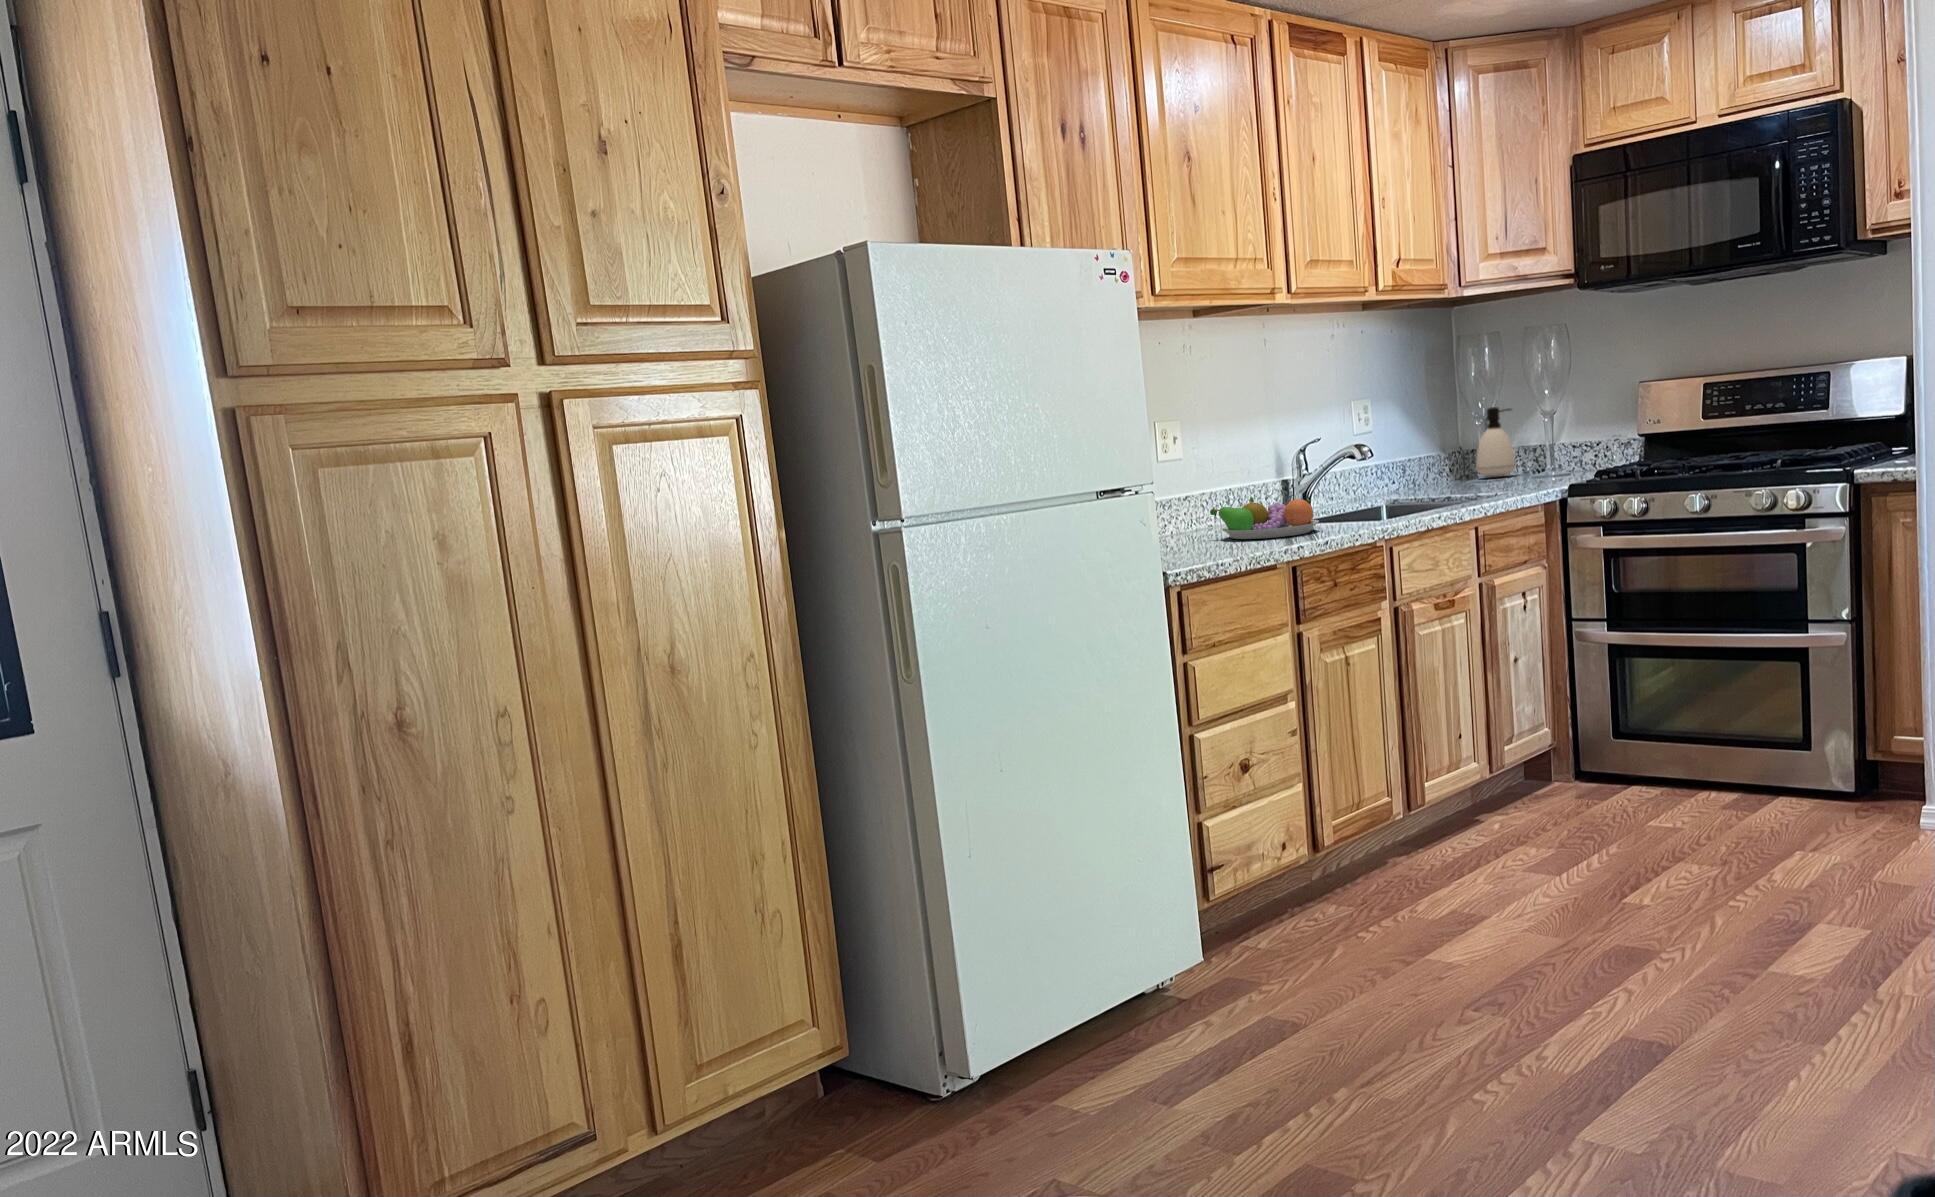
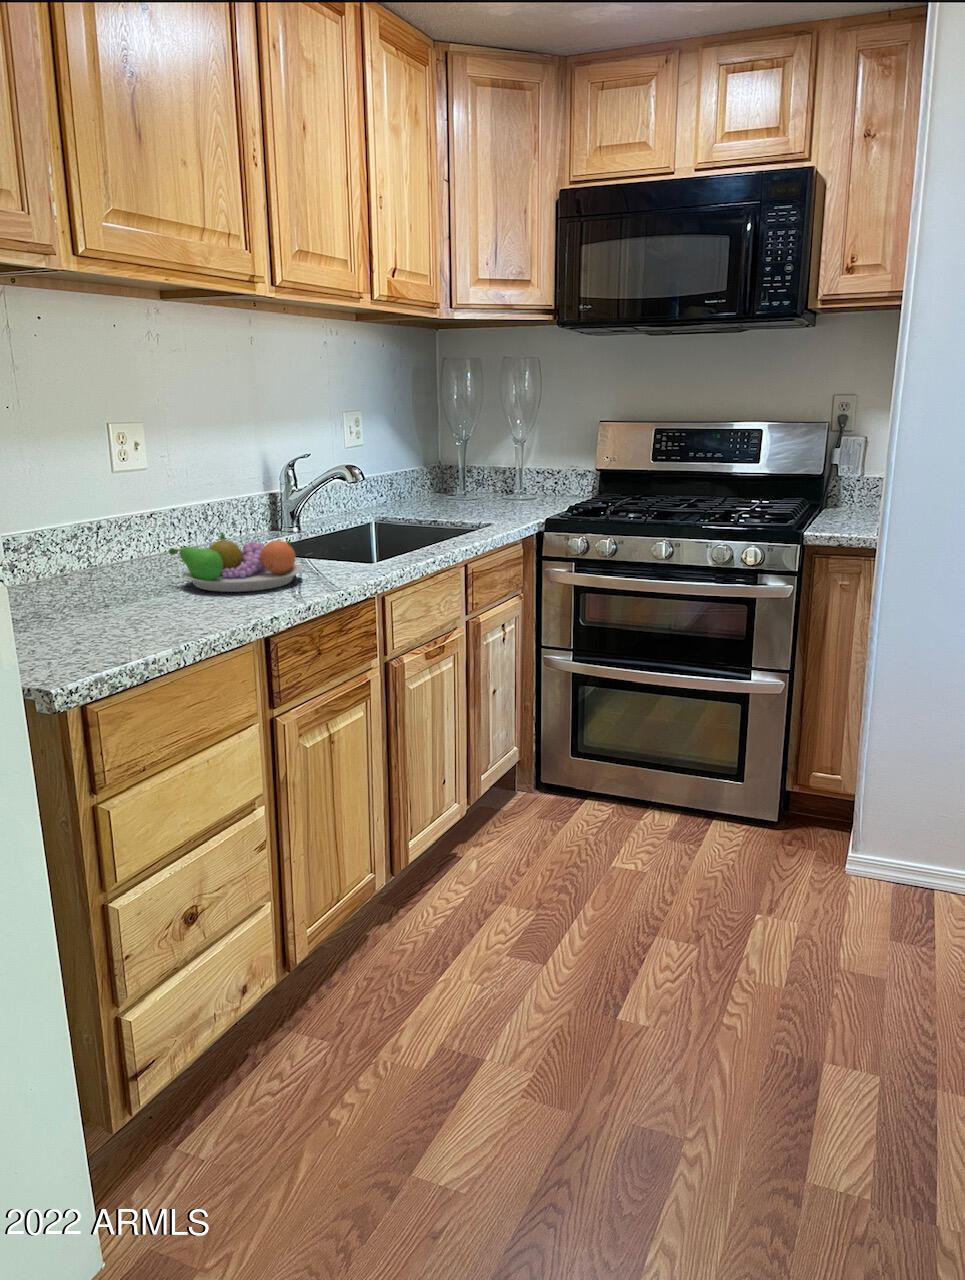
soap dispenser: present [1476,407,1516,477] -> none [454,430,488,496]

